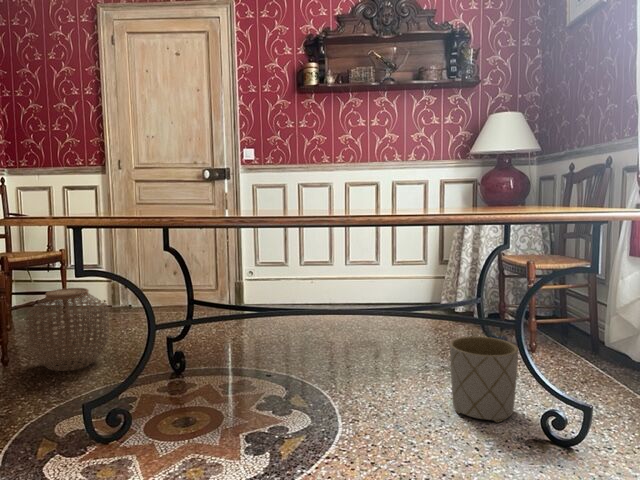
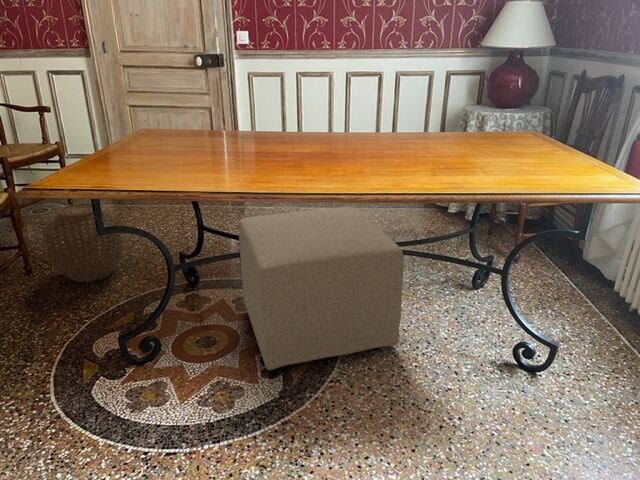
ottoman: none [230,278,407,444] -> present [239,207,403,370]
planter: present [450,337,519,423] -> none [440,267,503,345]

